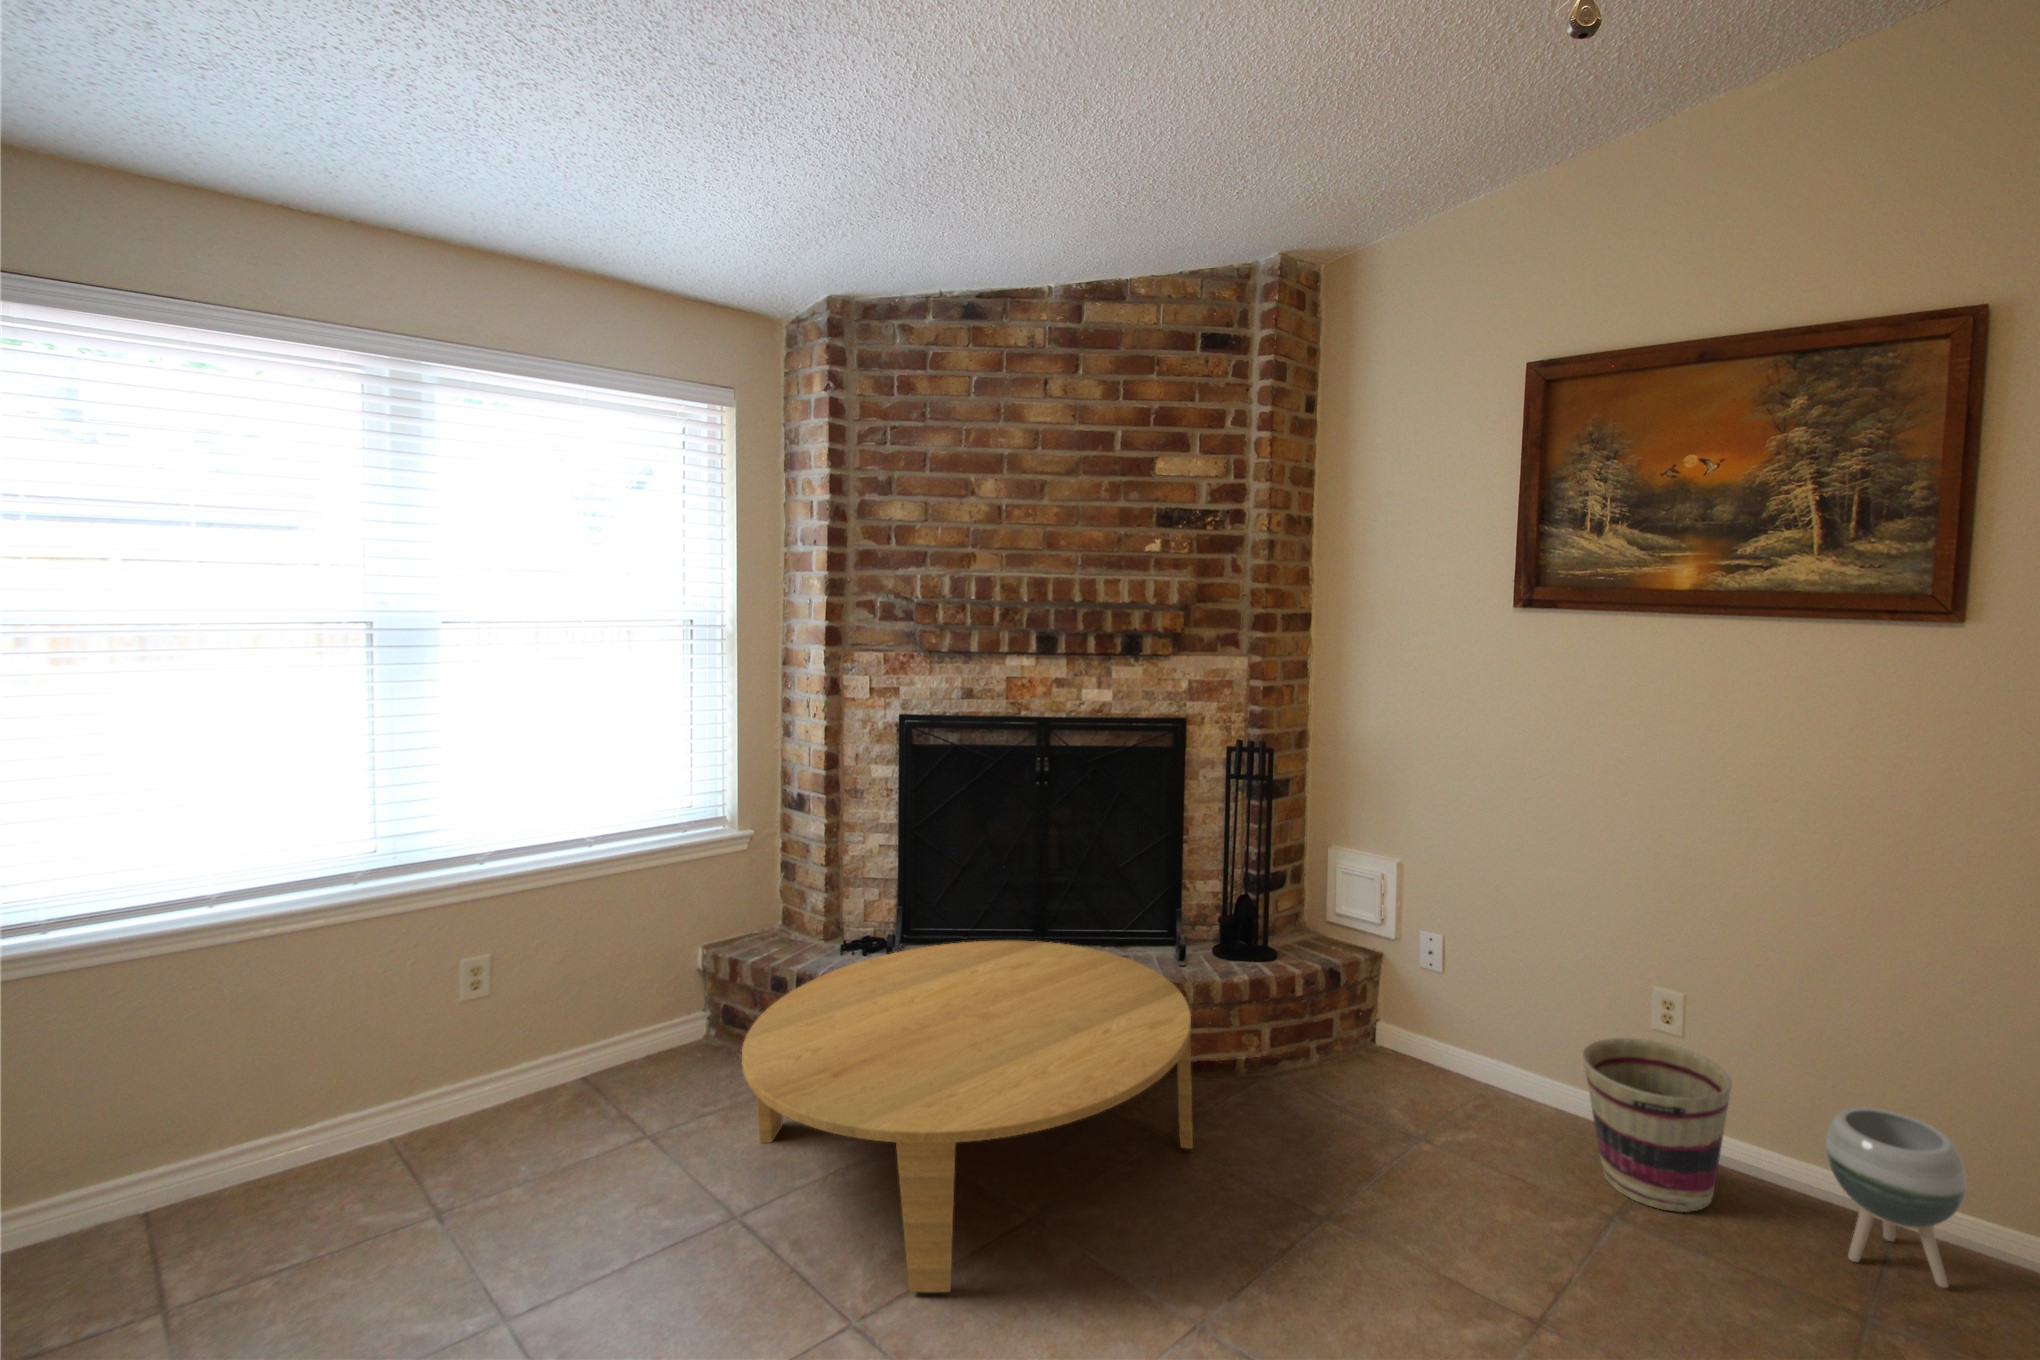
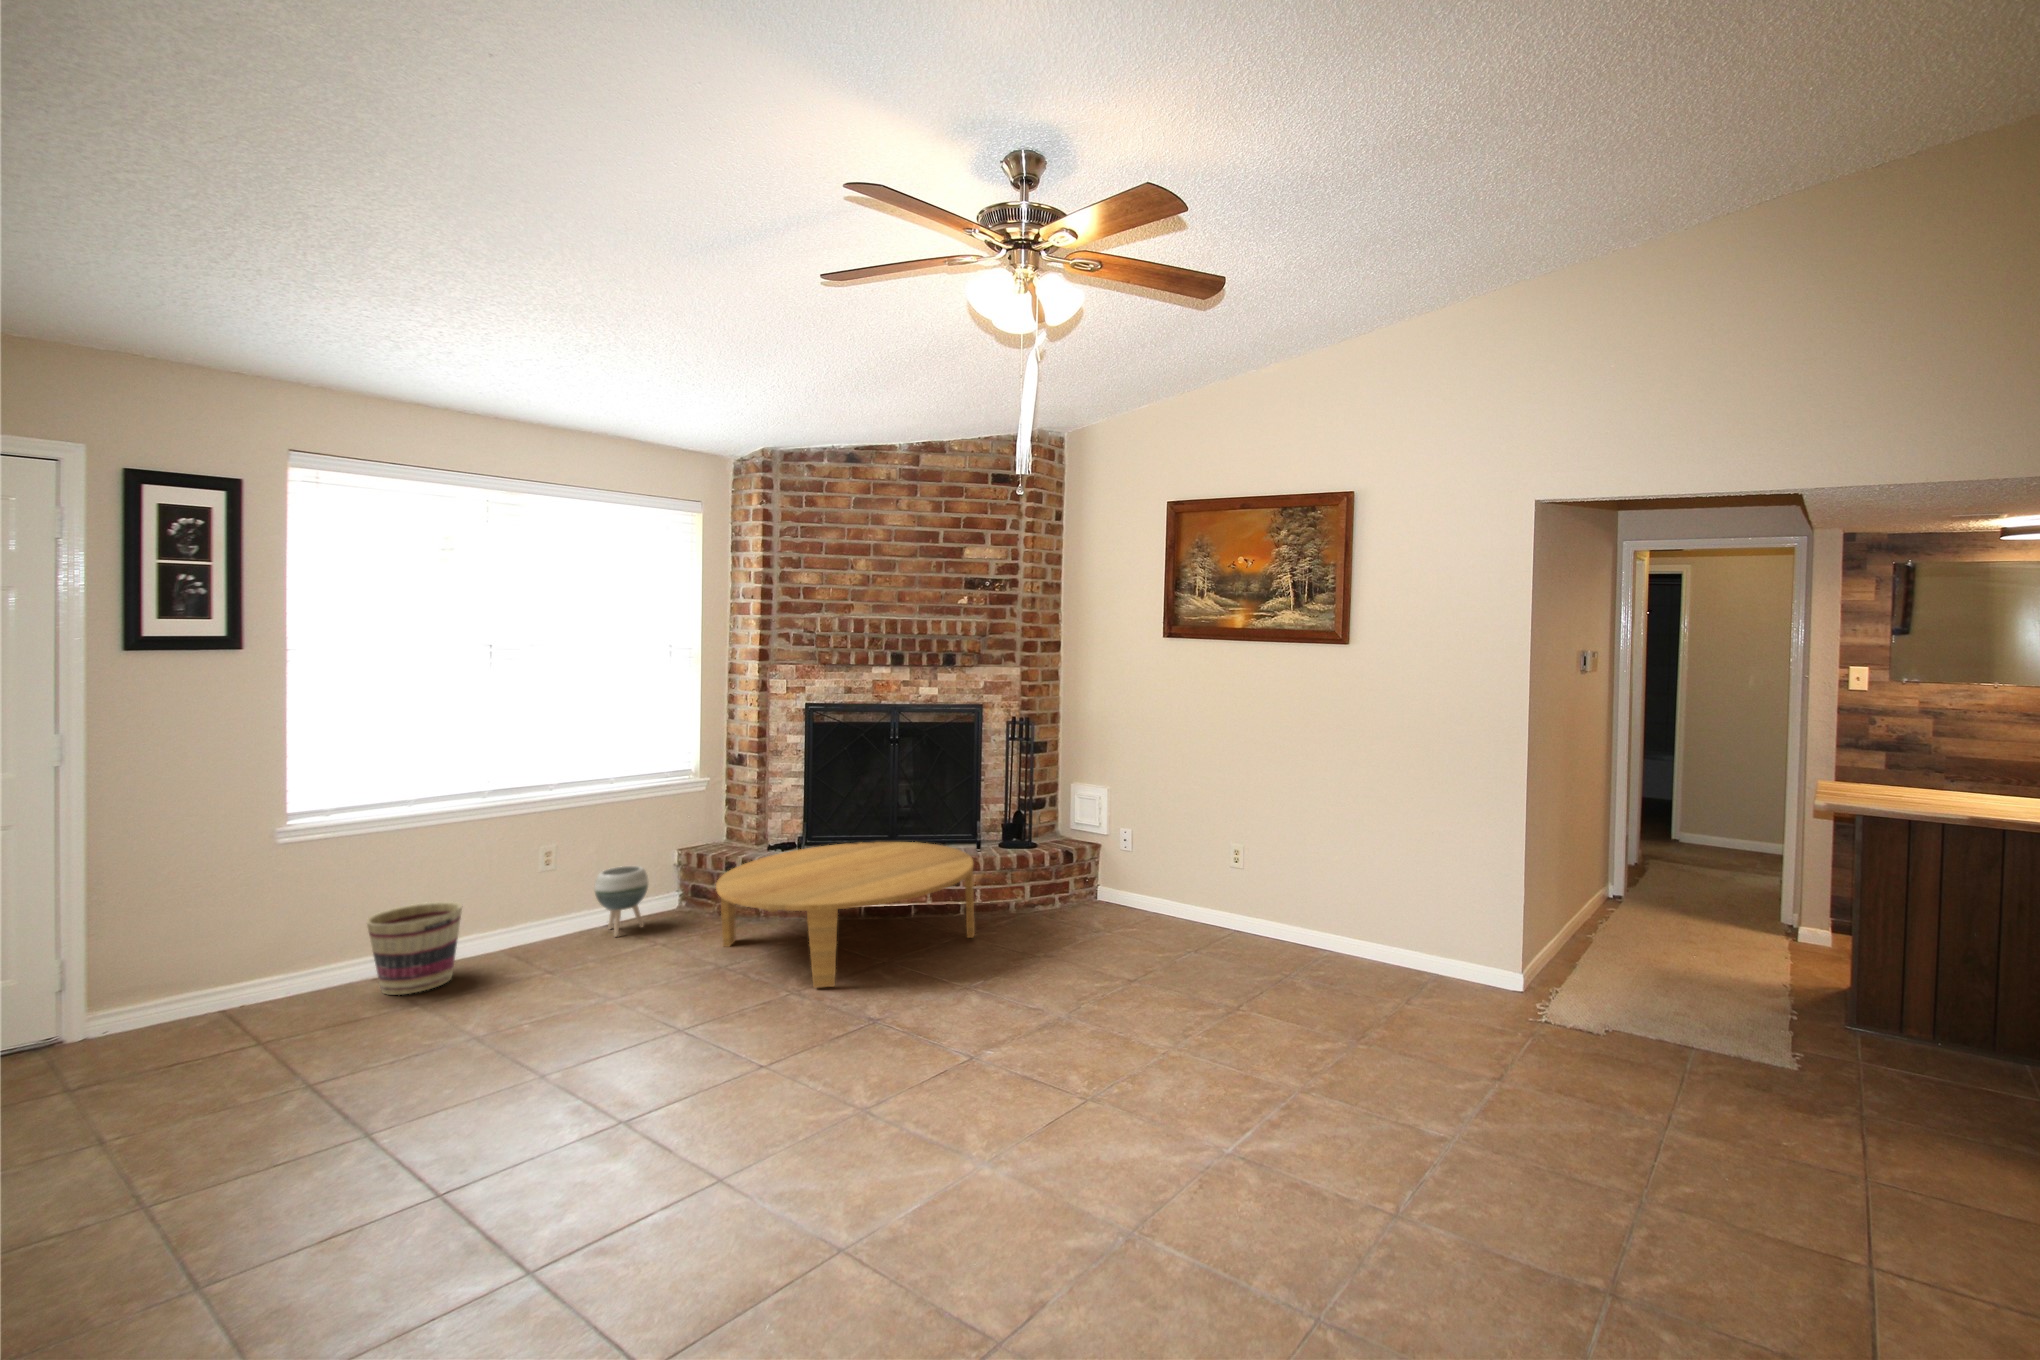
basket: present [1583,1038,1732,1212] -> present [366,901,462,995]
planter: present [1826,1107,1967,1288] -> present [594,866,649,936]

